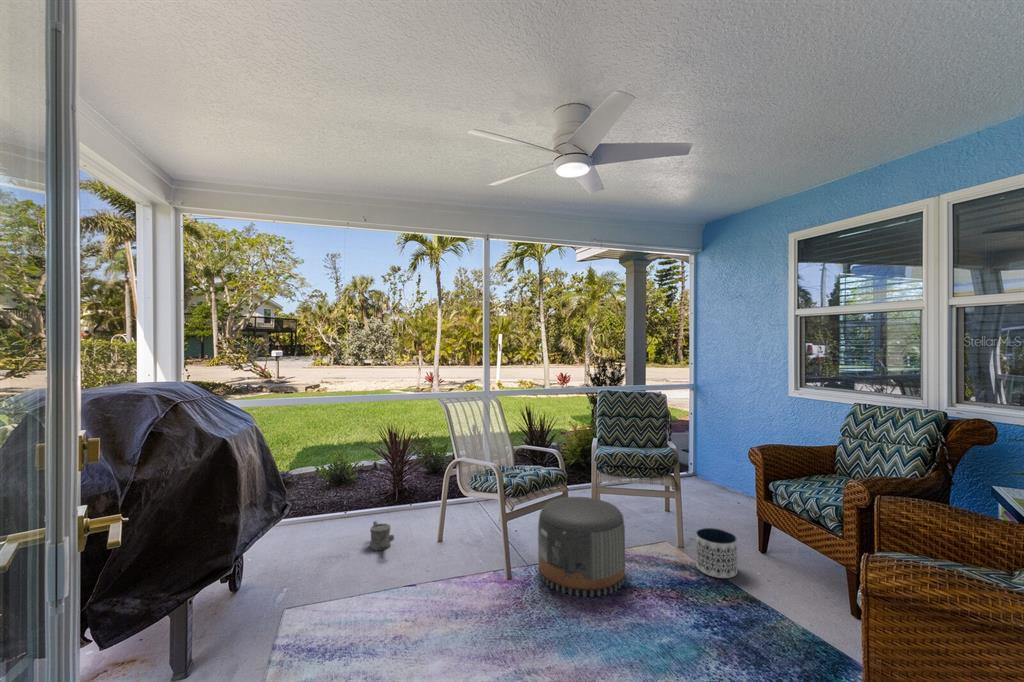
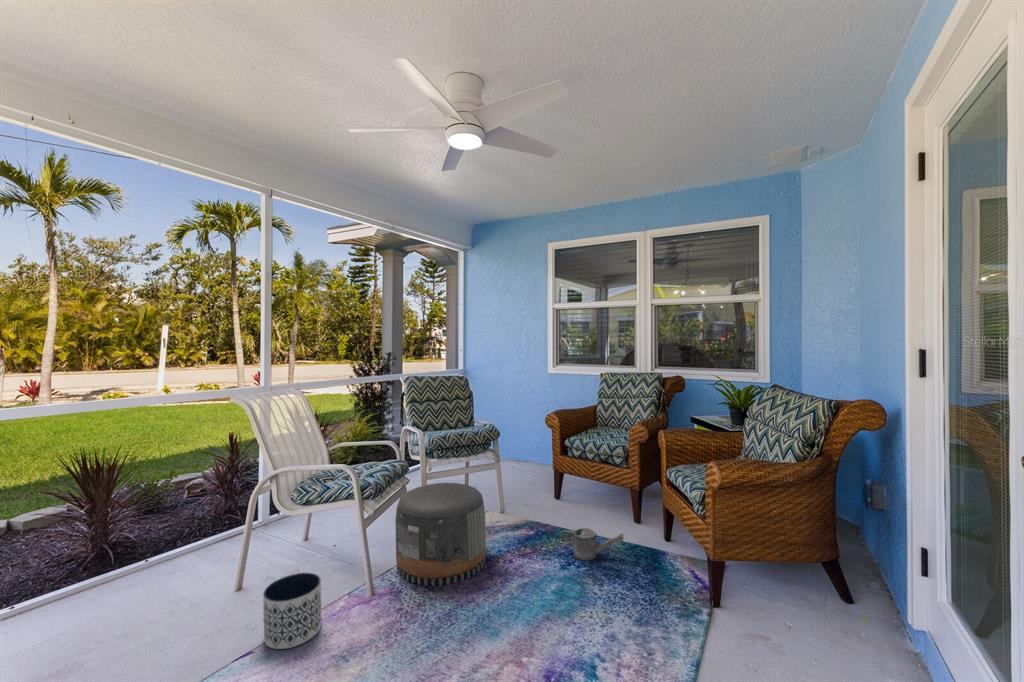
watering can: present [370,521,394,550] -> present [562,528,623,560]
planter: present [696,528,737,578] -> present [263,573,322,649]

